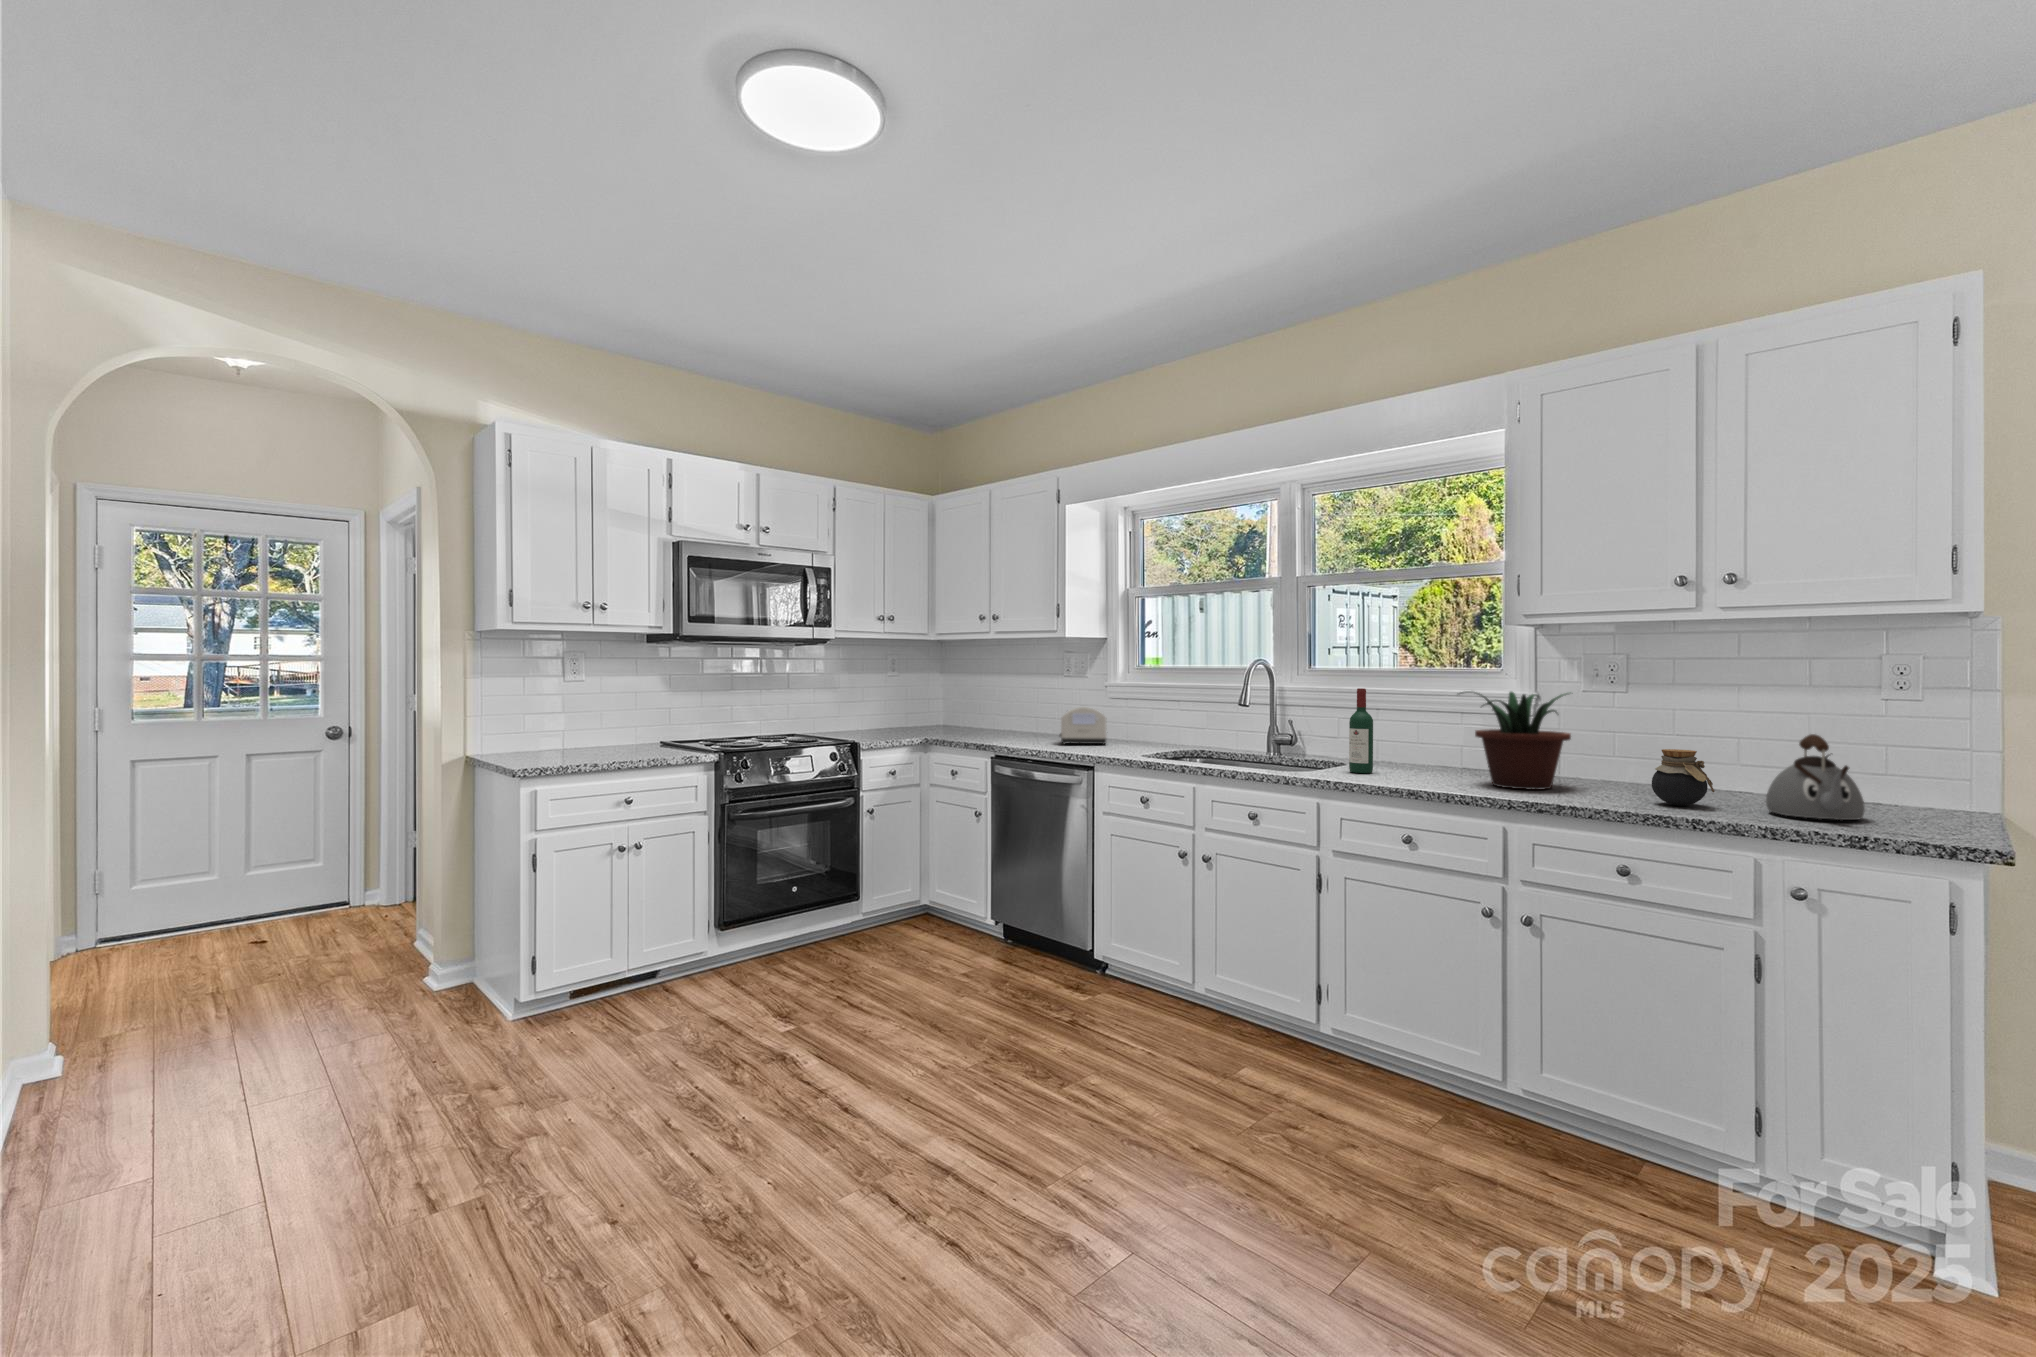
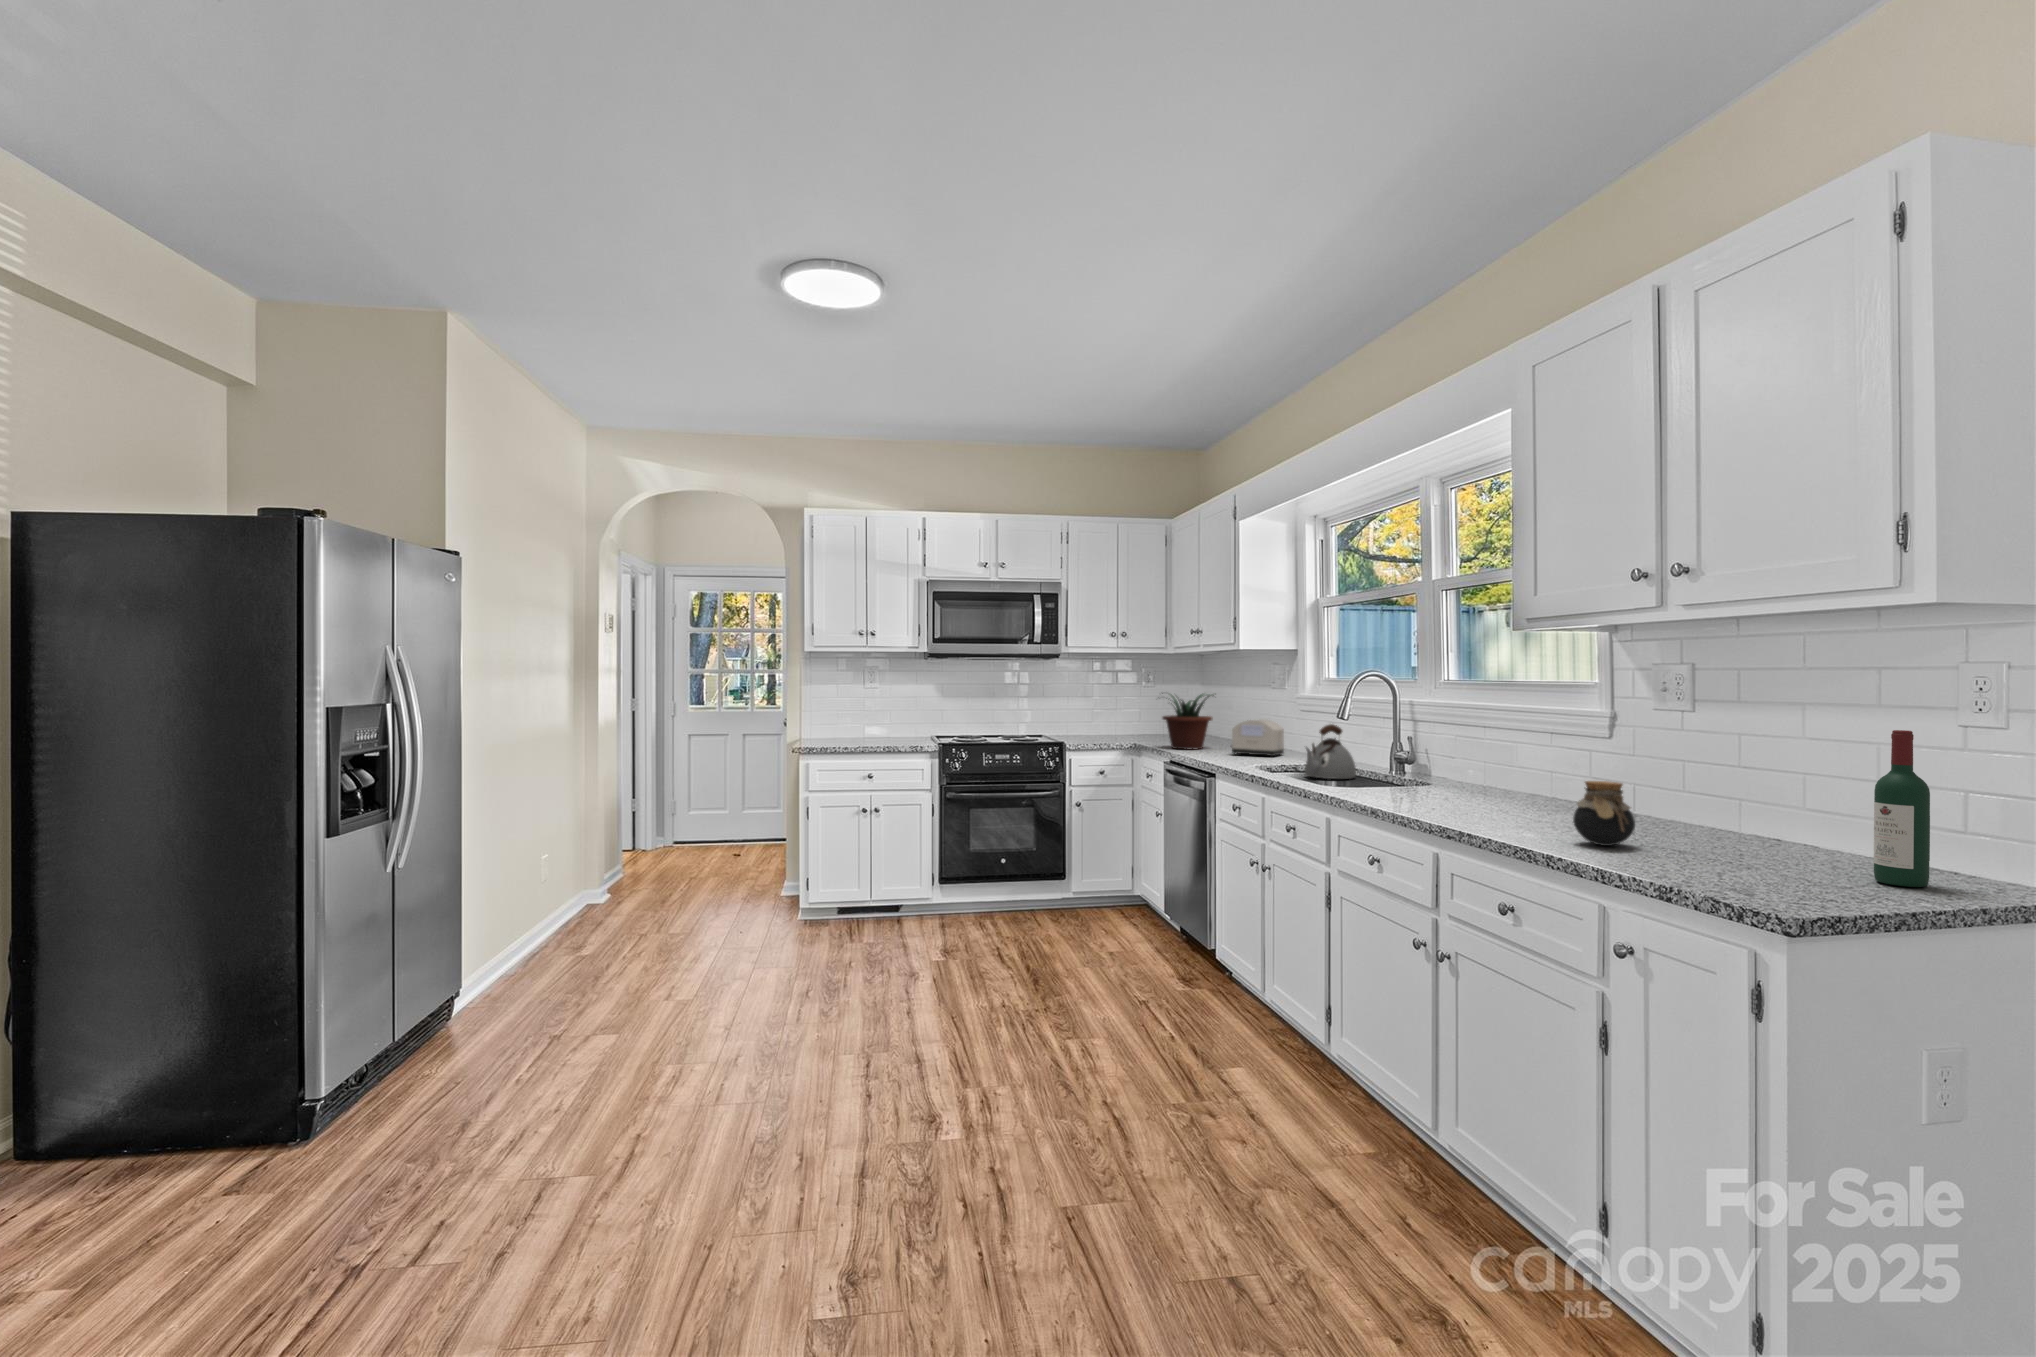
wine bottle: present [1349,688,1373,773] -> present [1874,730,1930,887]
potted plant: present [1459,691,1571,790] -> present [1162,693,1214,749]
kettle: present [1766,734,1865,820] -> present [1305,724,1356,779]

